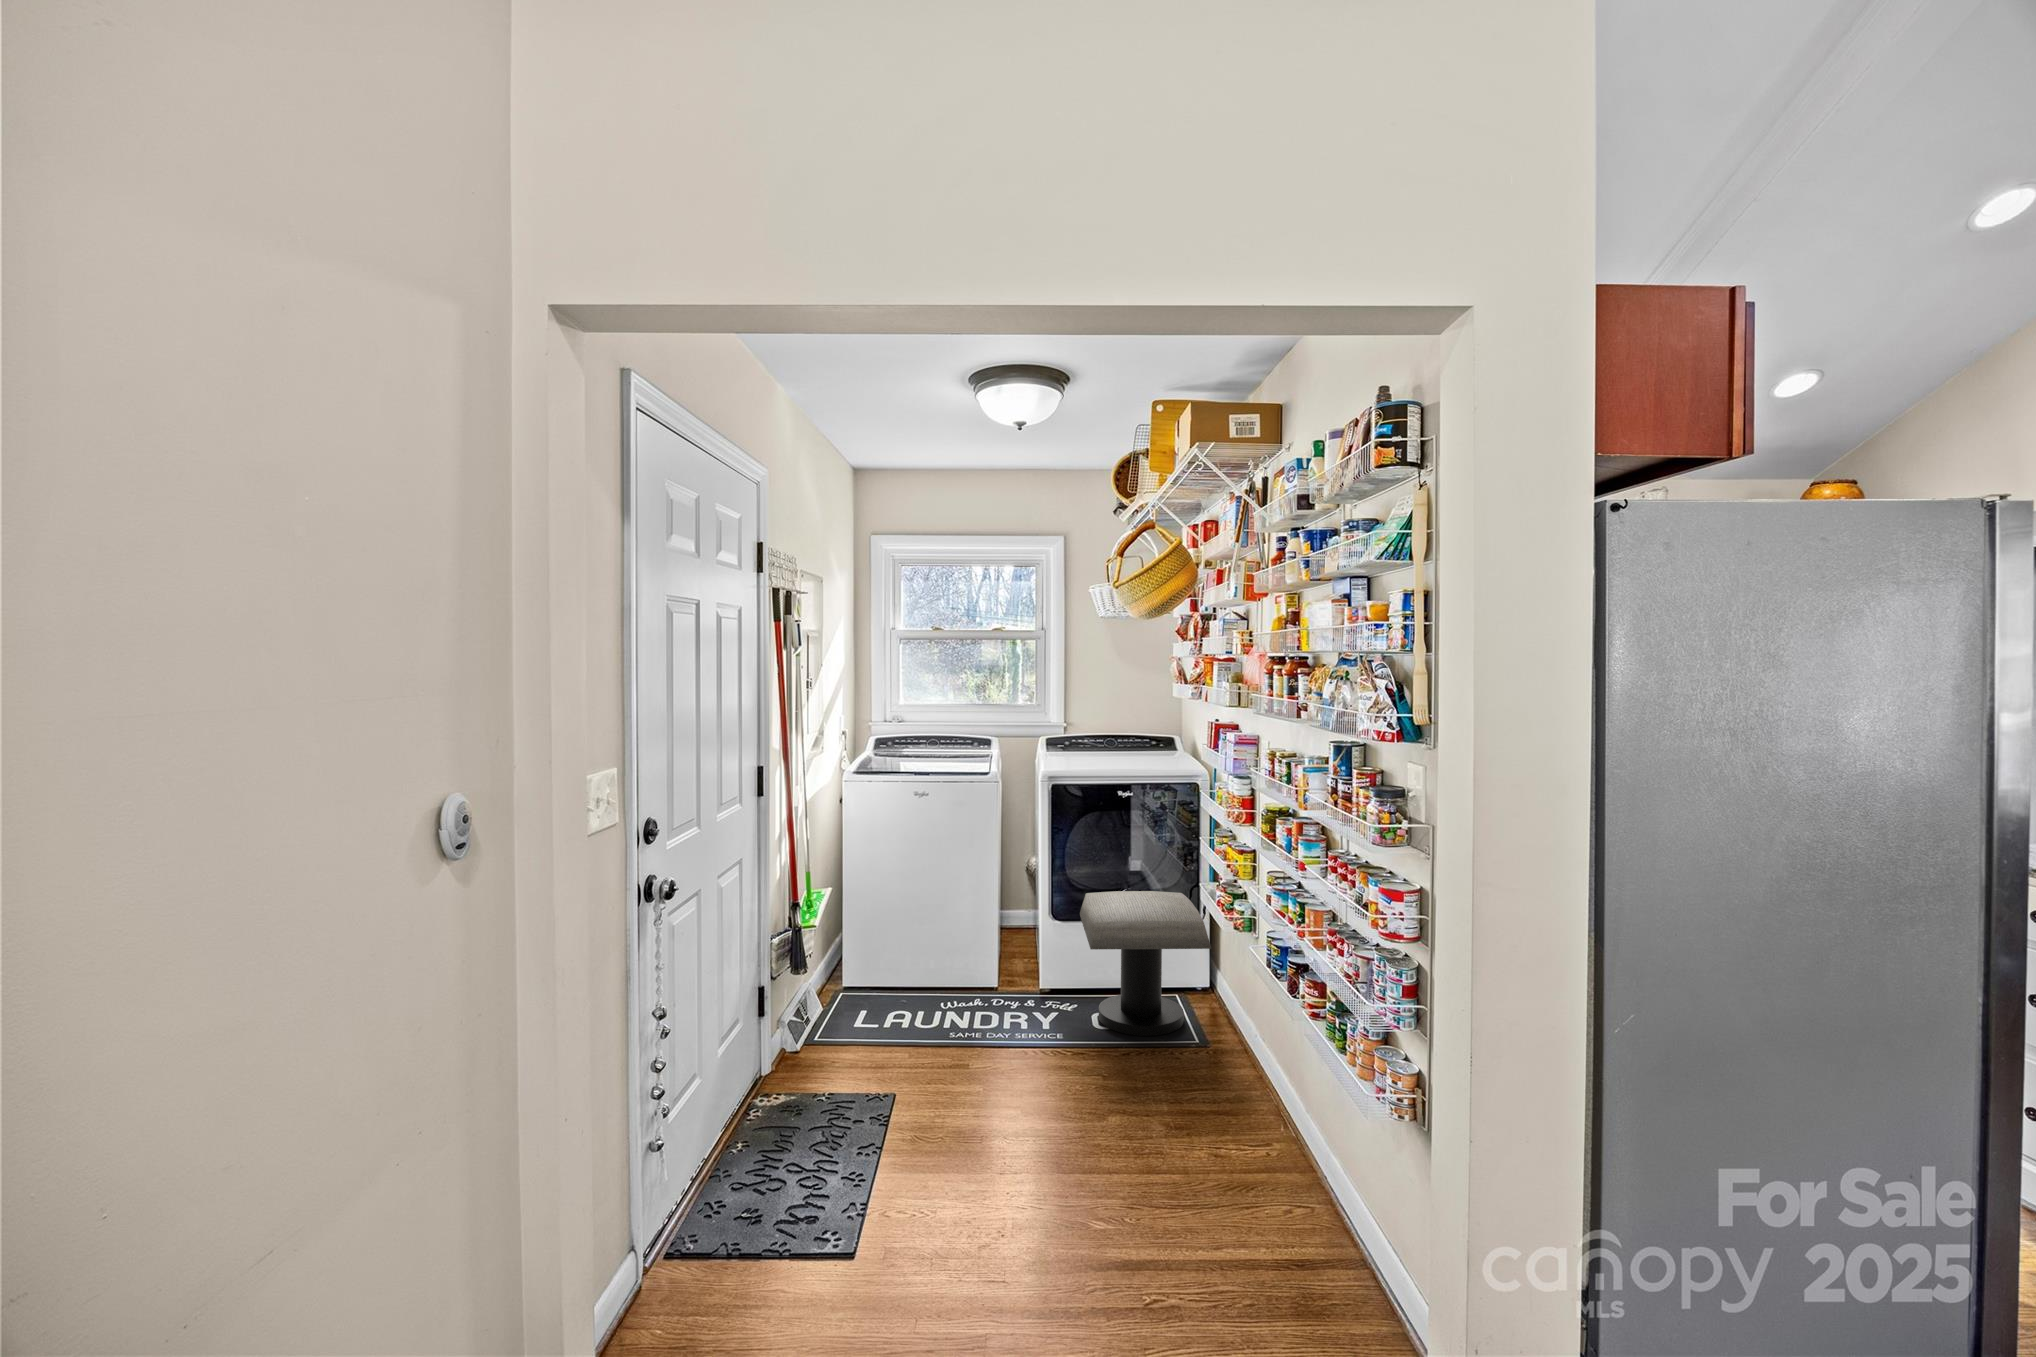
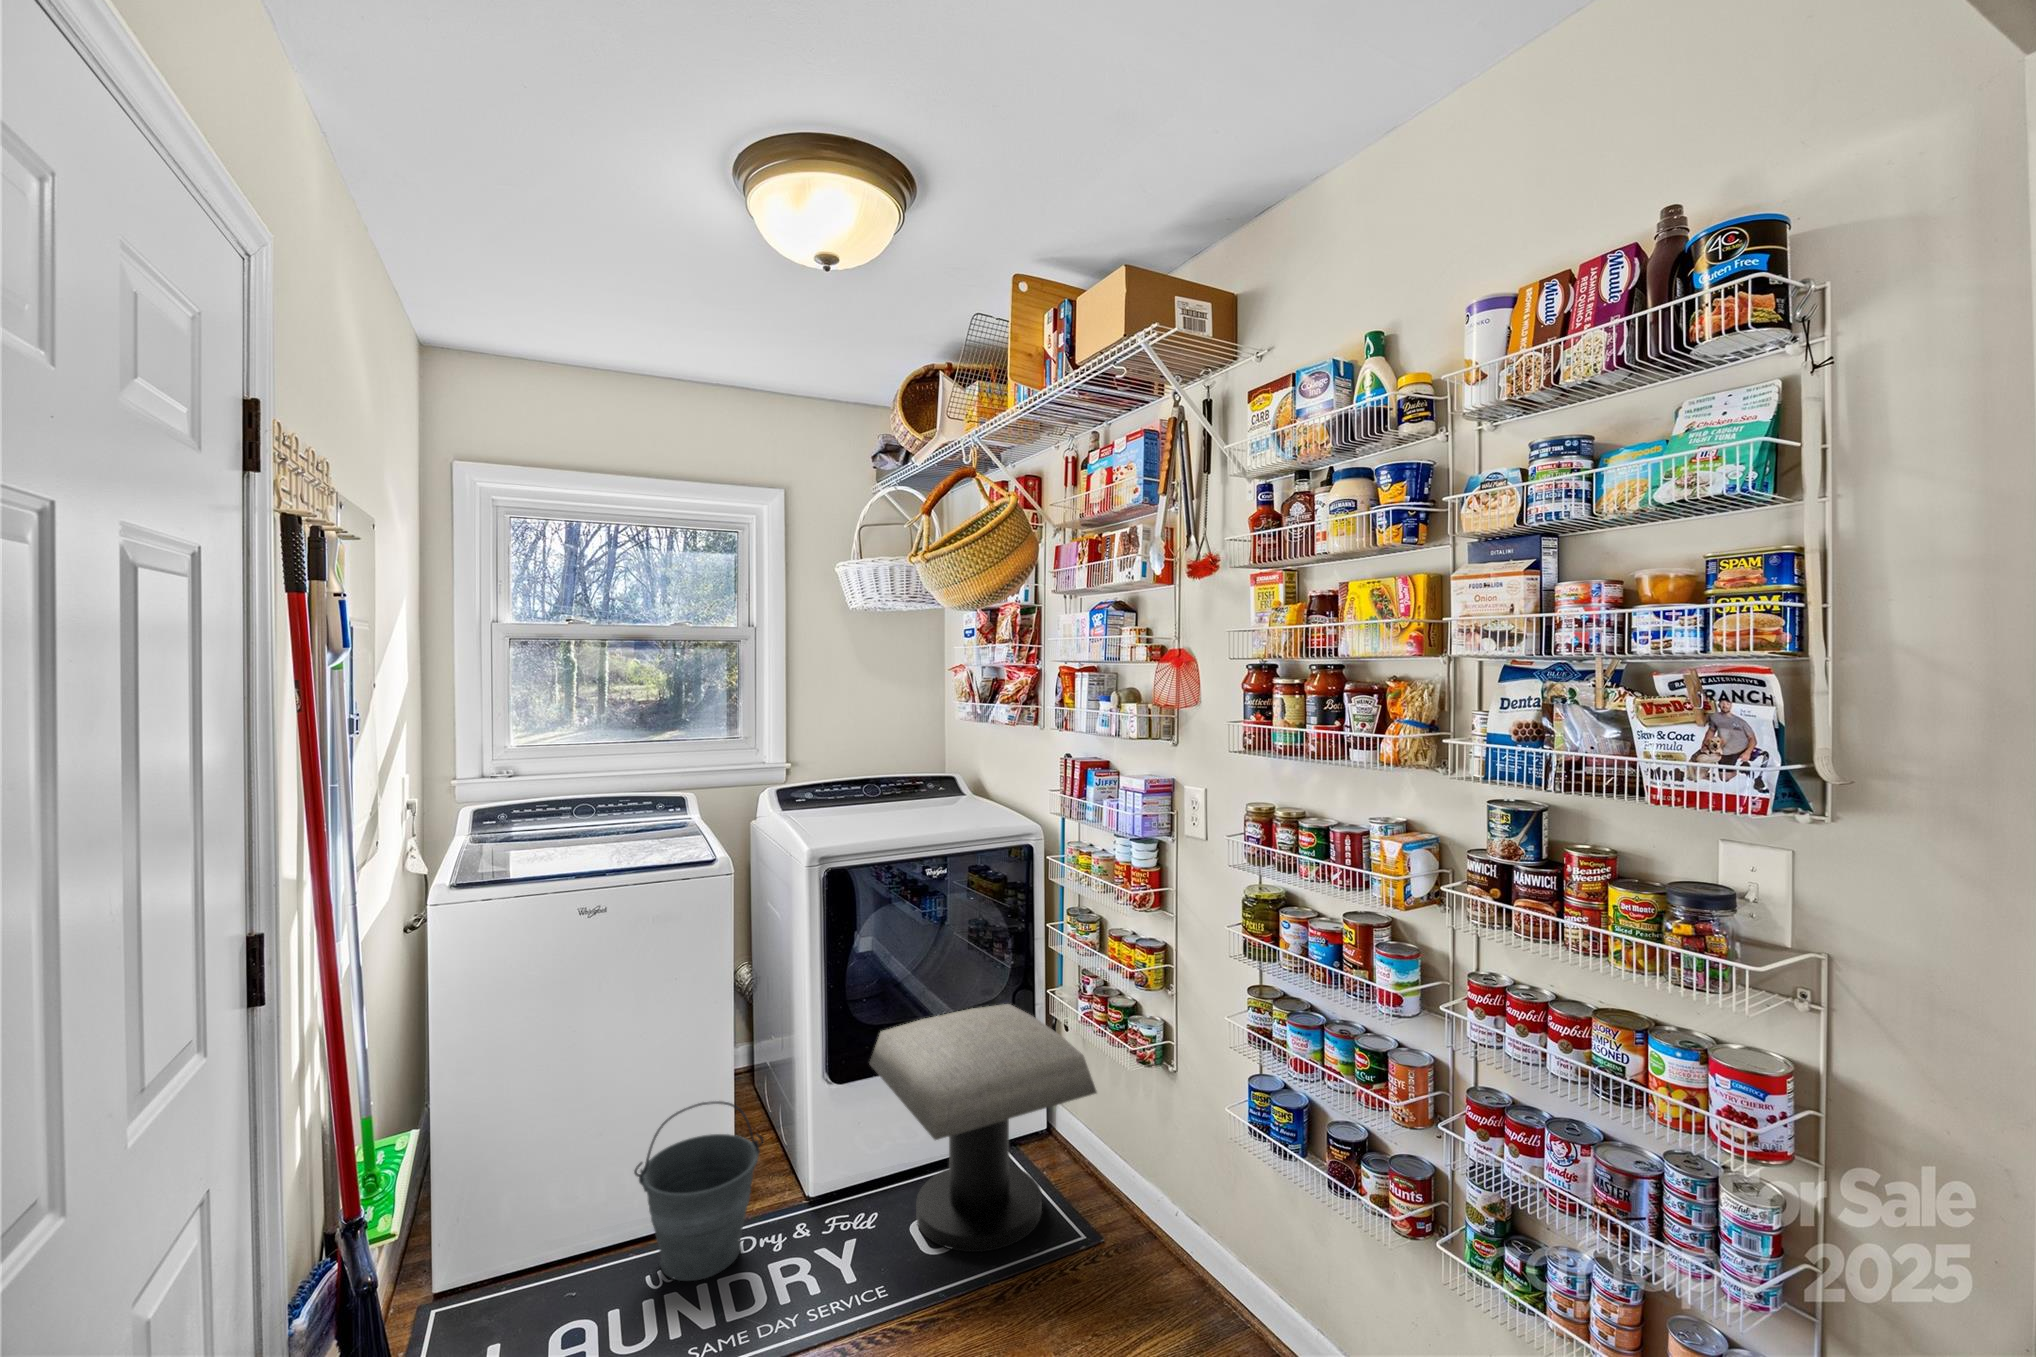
bucket: none [936,912,1009,1010] -> present [634,1101,763,1281]

